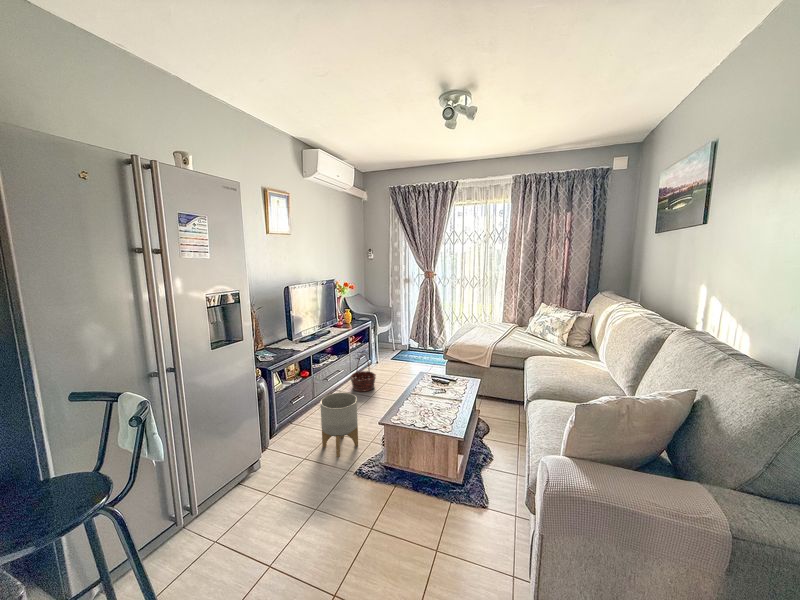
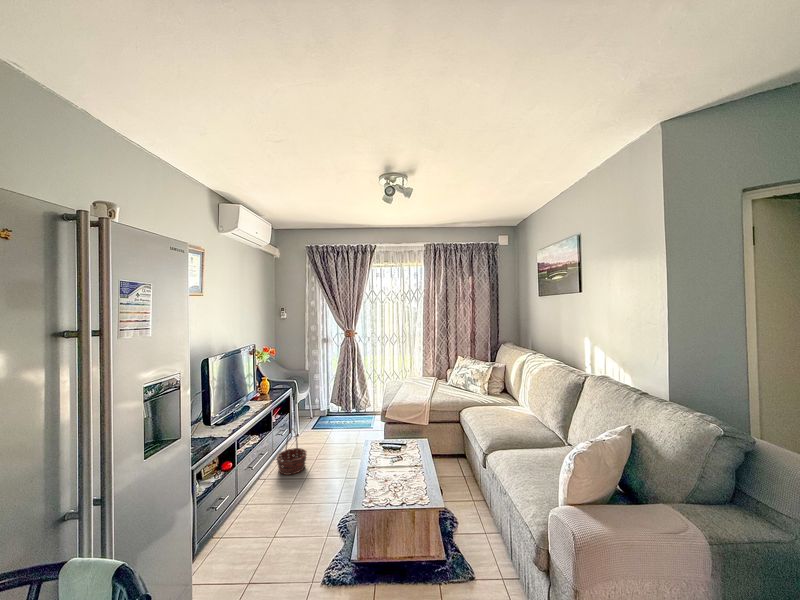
planter: present [320,393,358,457] -> none [265,481,311,568]

